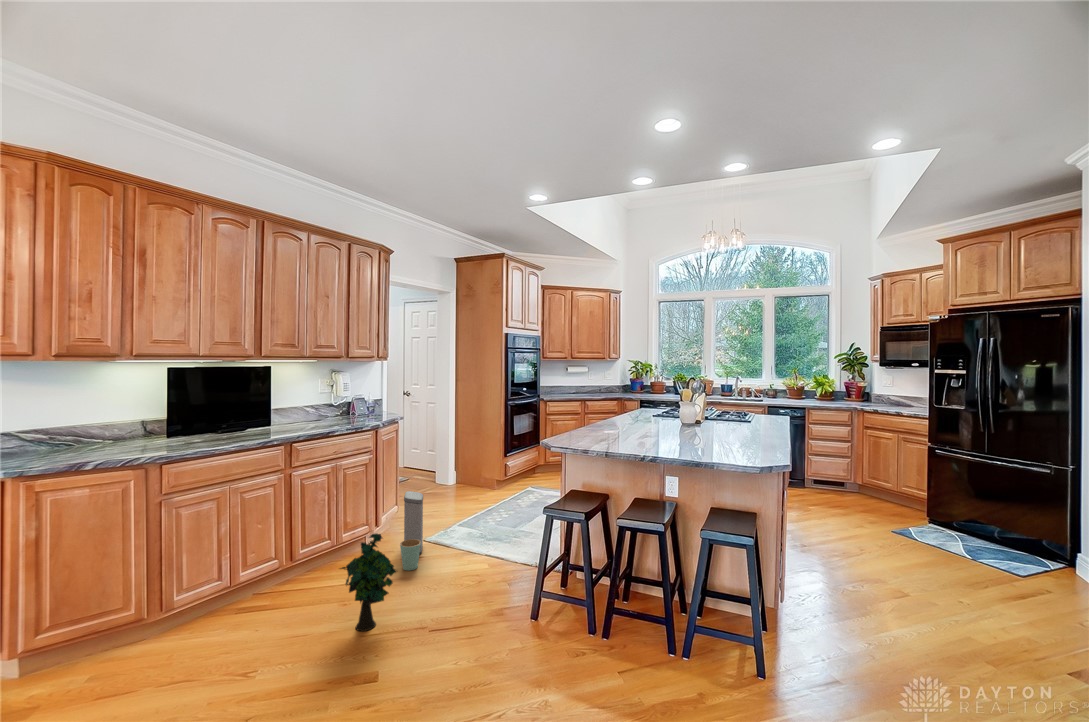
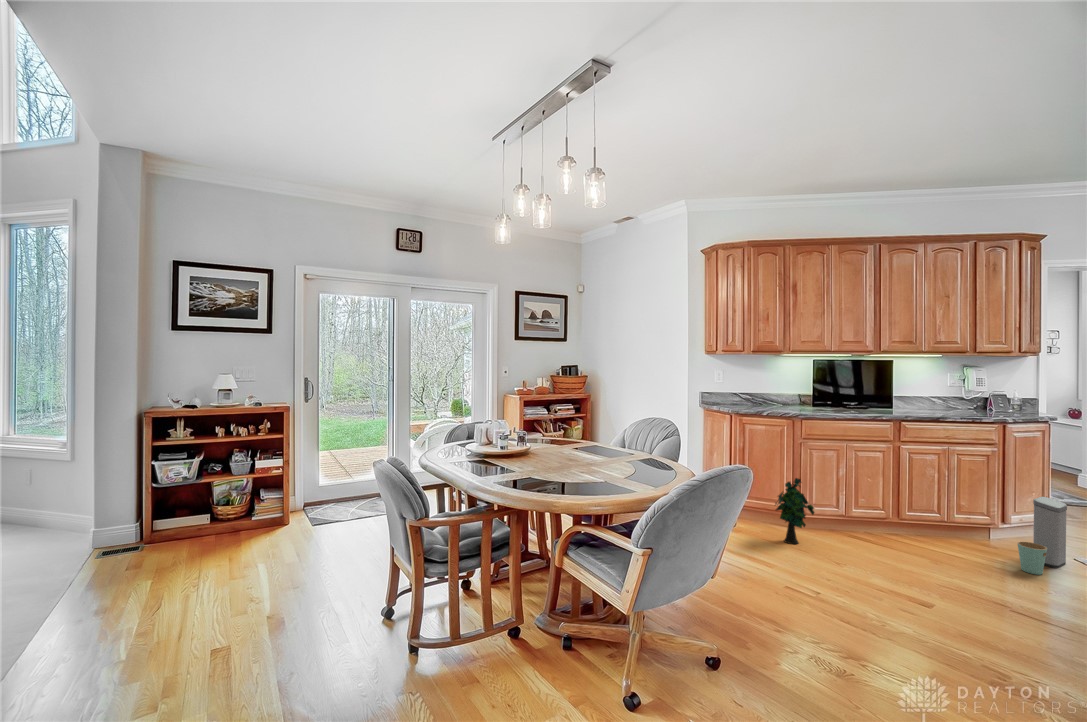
decorative plant: present [340,534,397,631] -> present [775,478,814,544]

